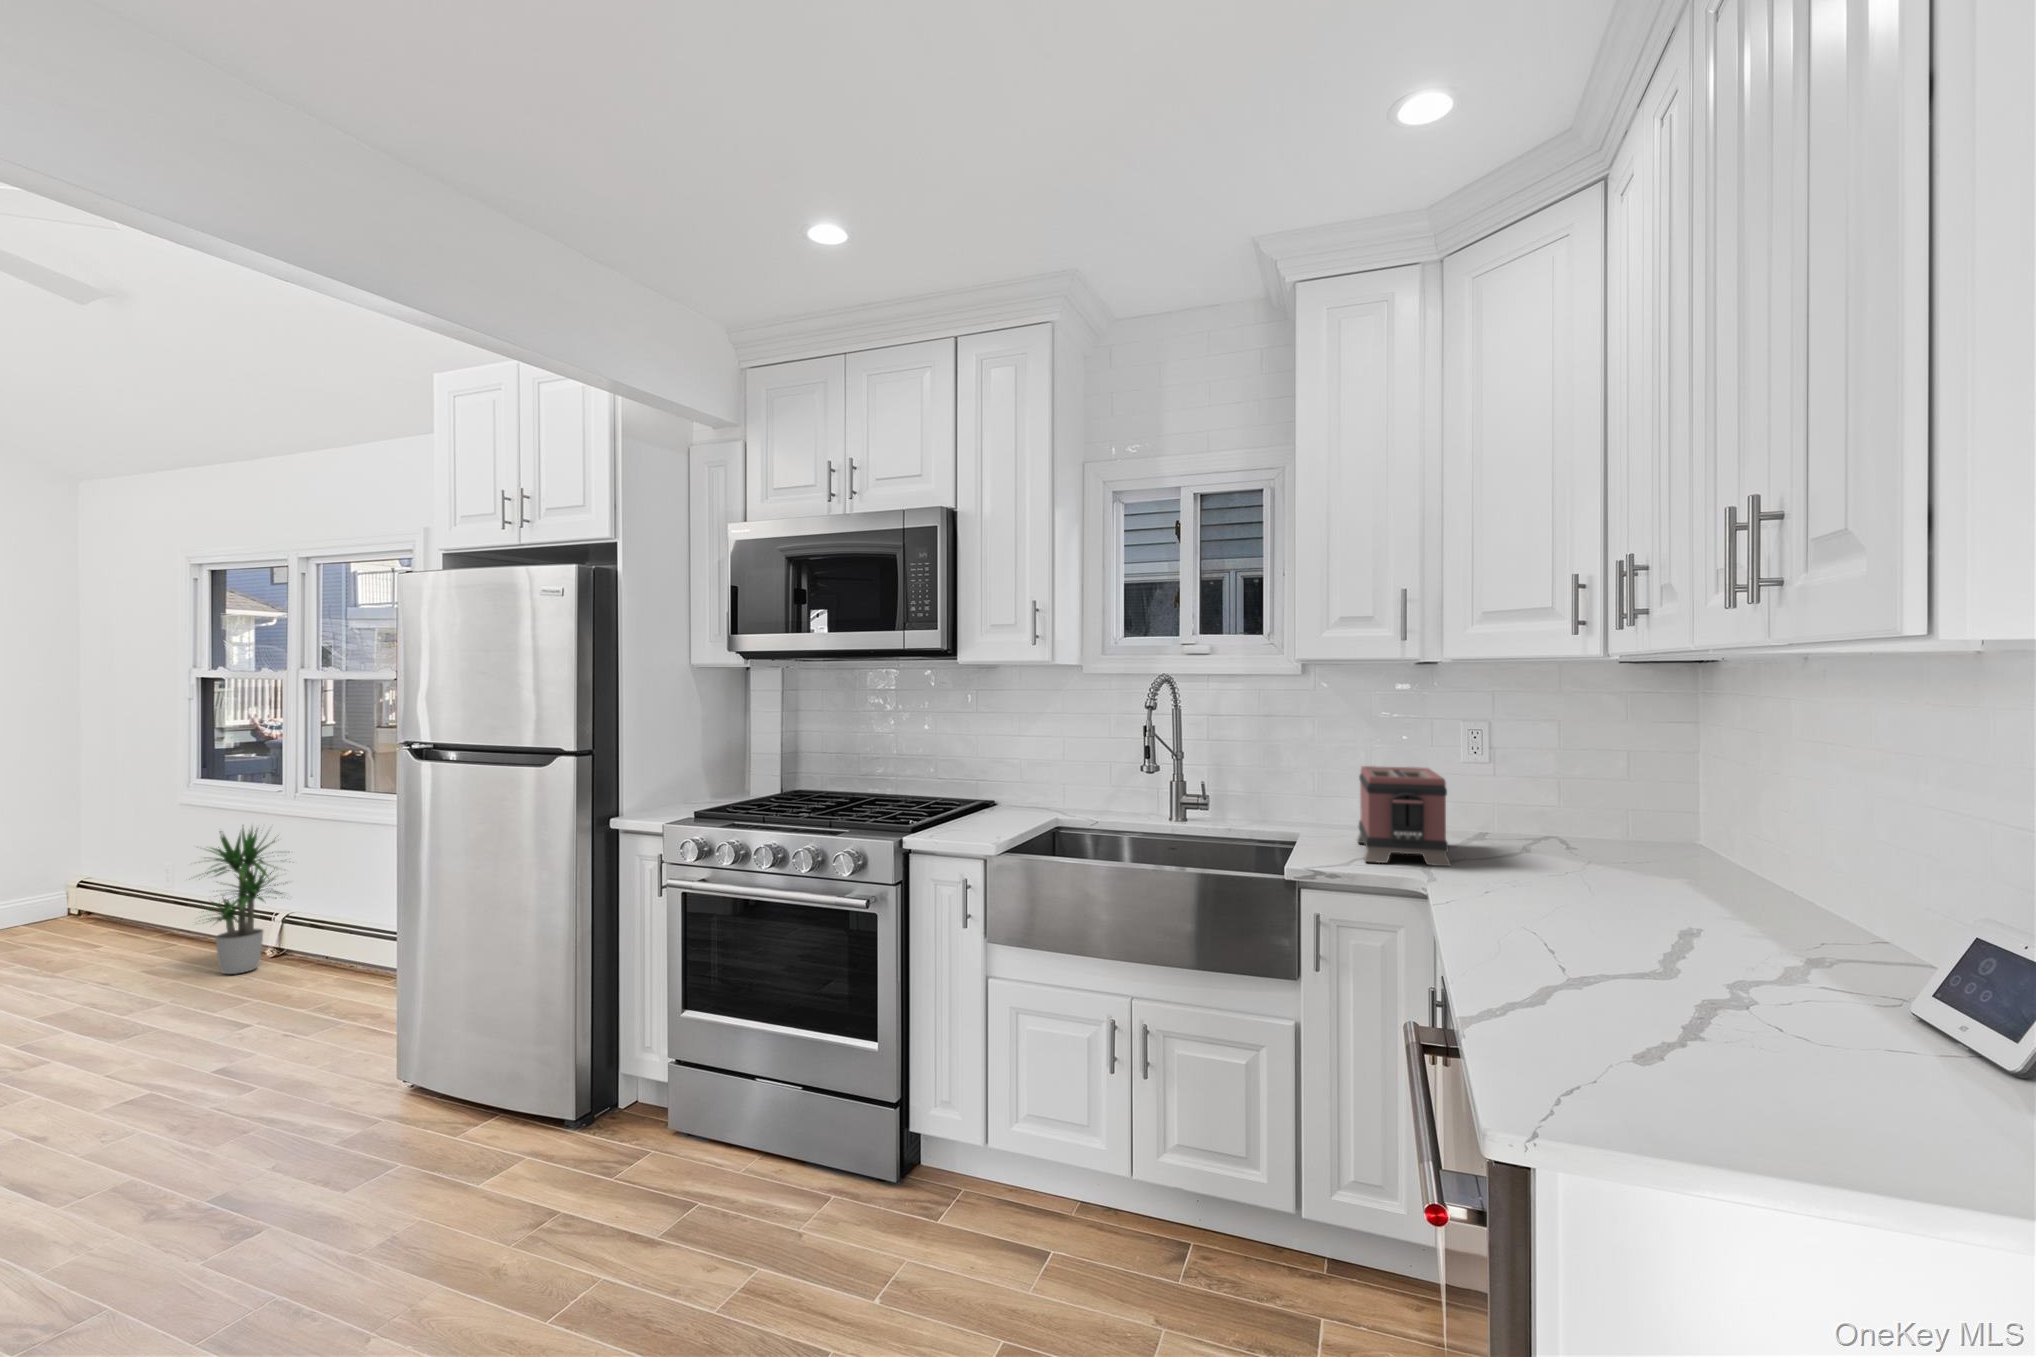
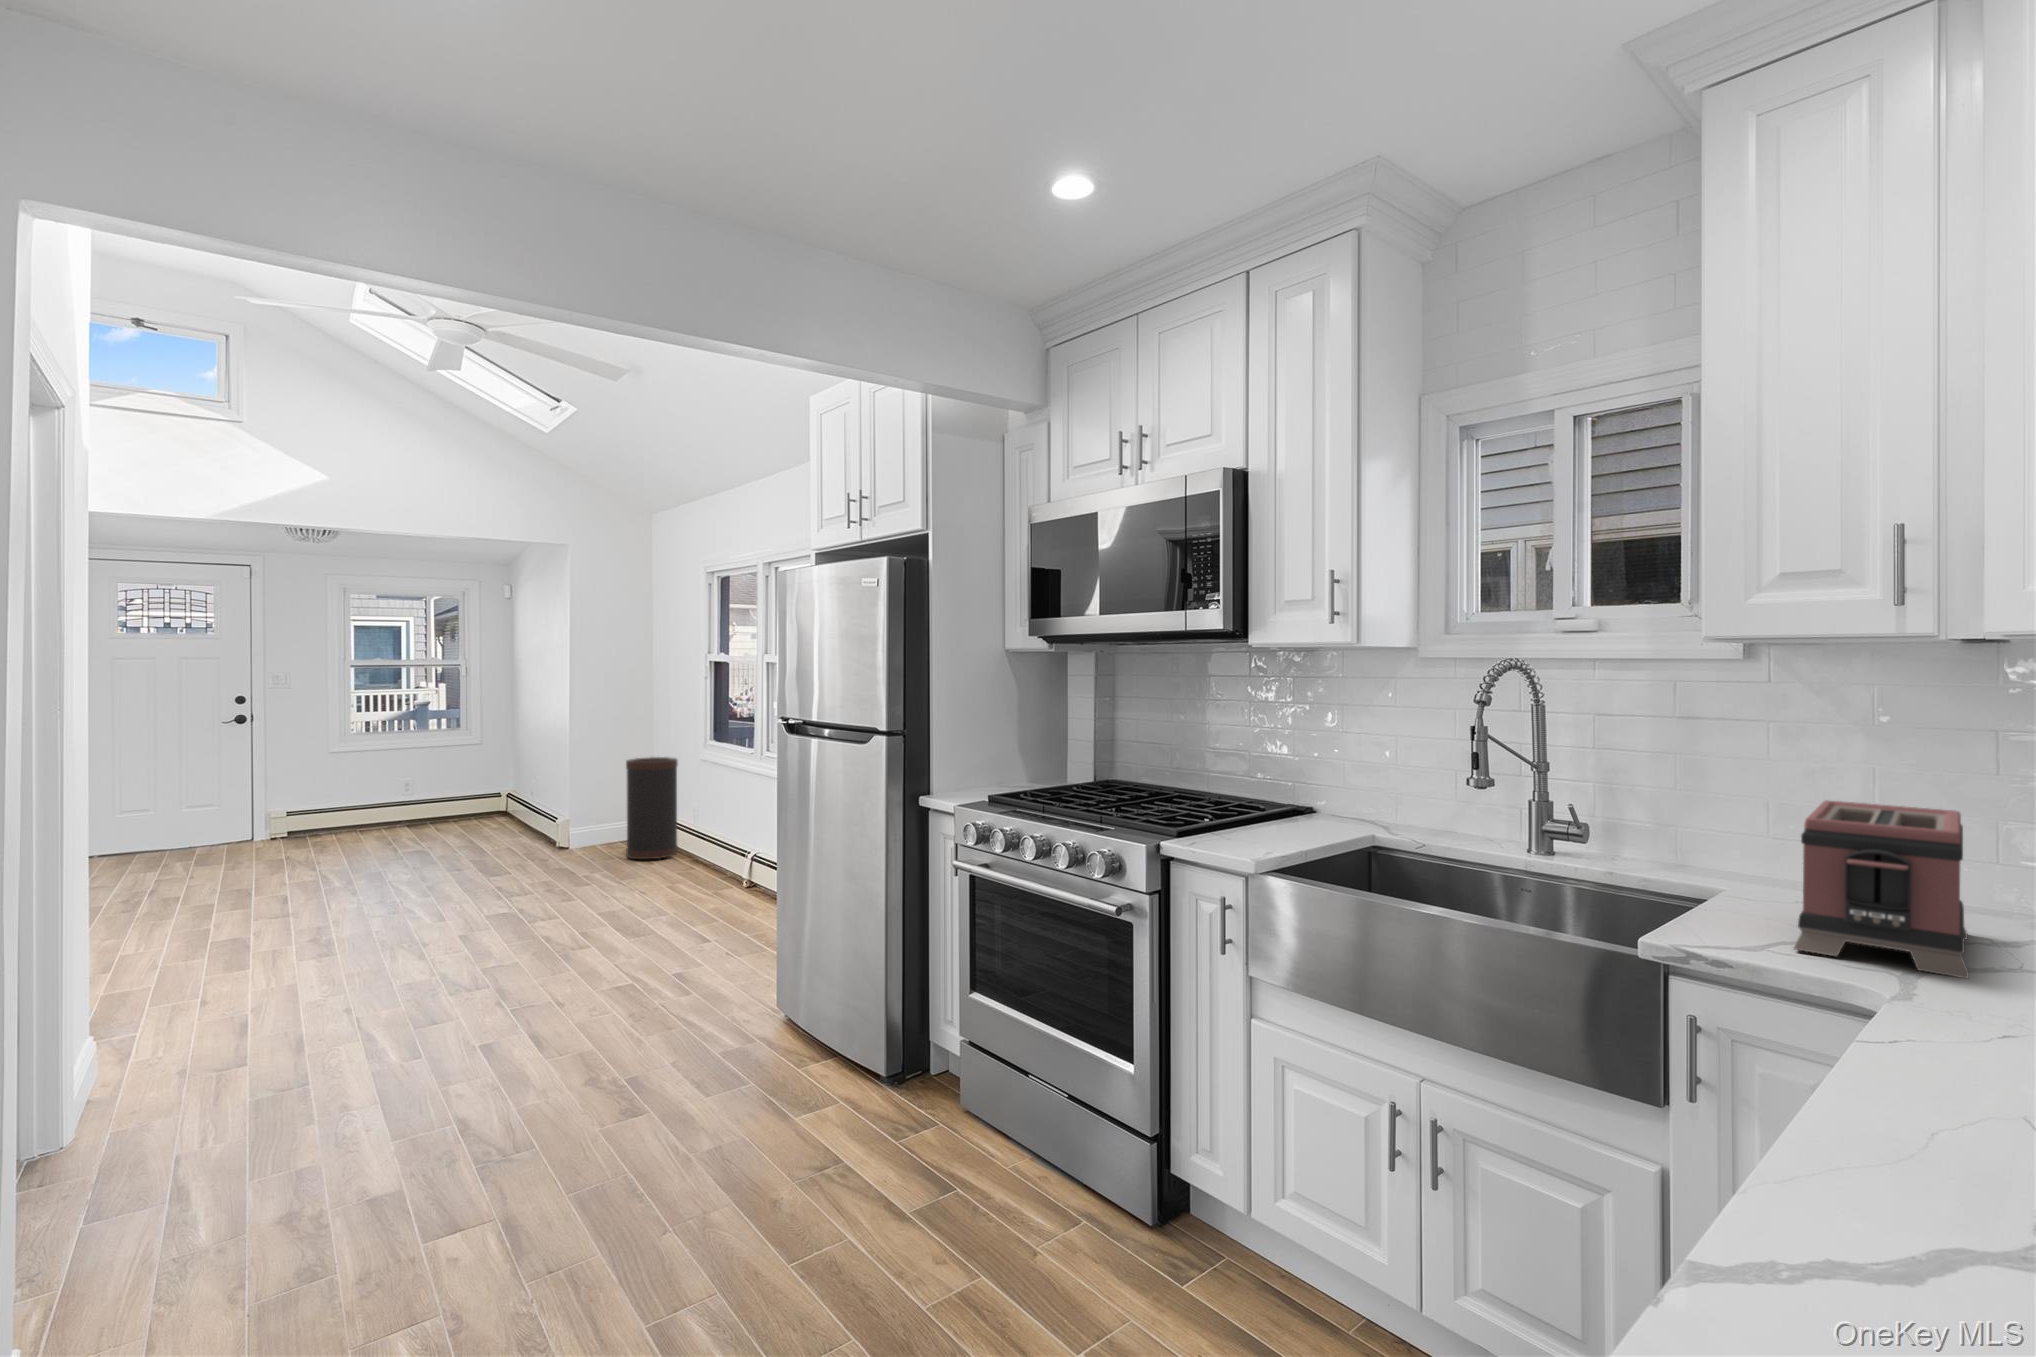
trash can: none [46,804,136,942] -> present [626,757,678,860]
potted plant: present [199,825,283,974] -> none [687,778,761,899]

